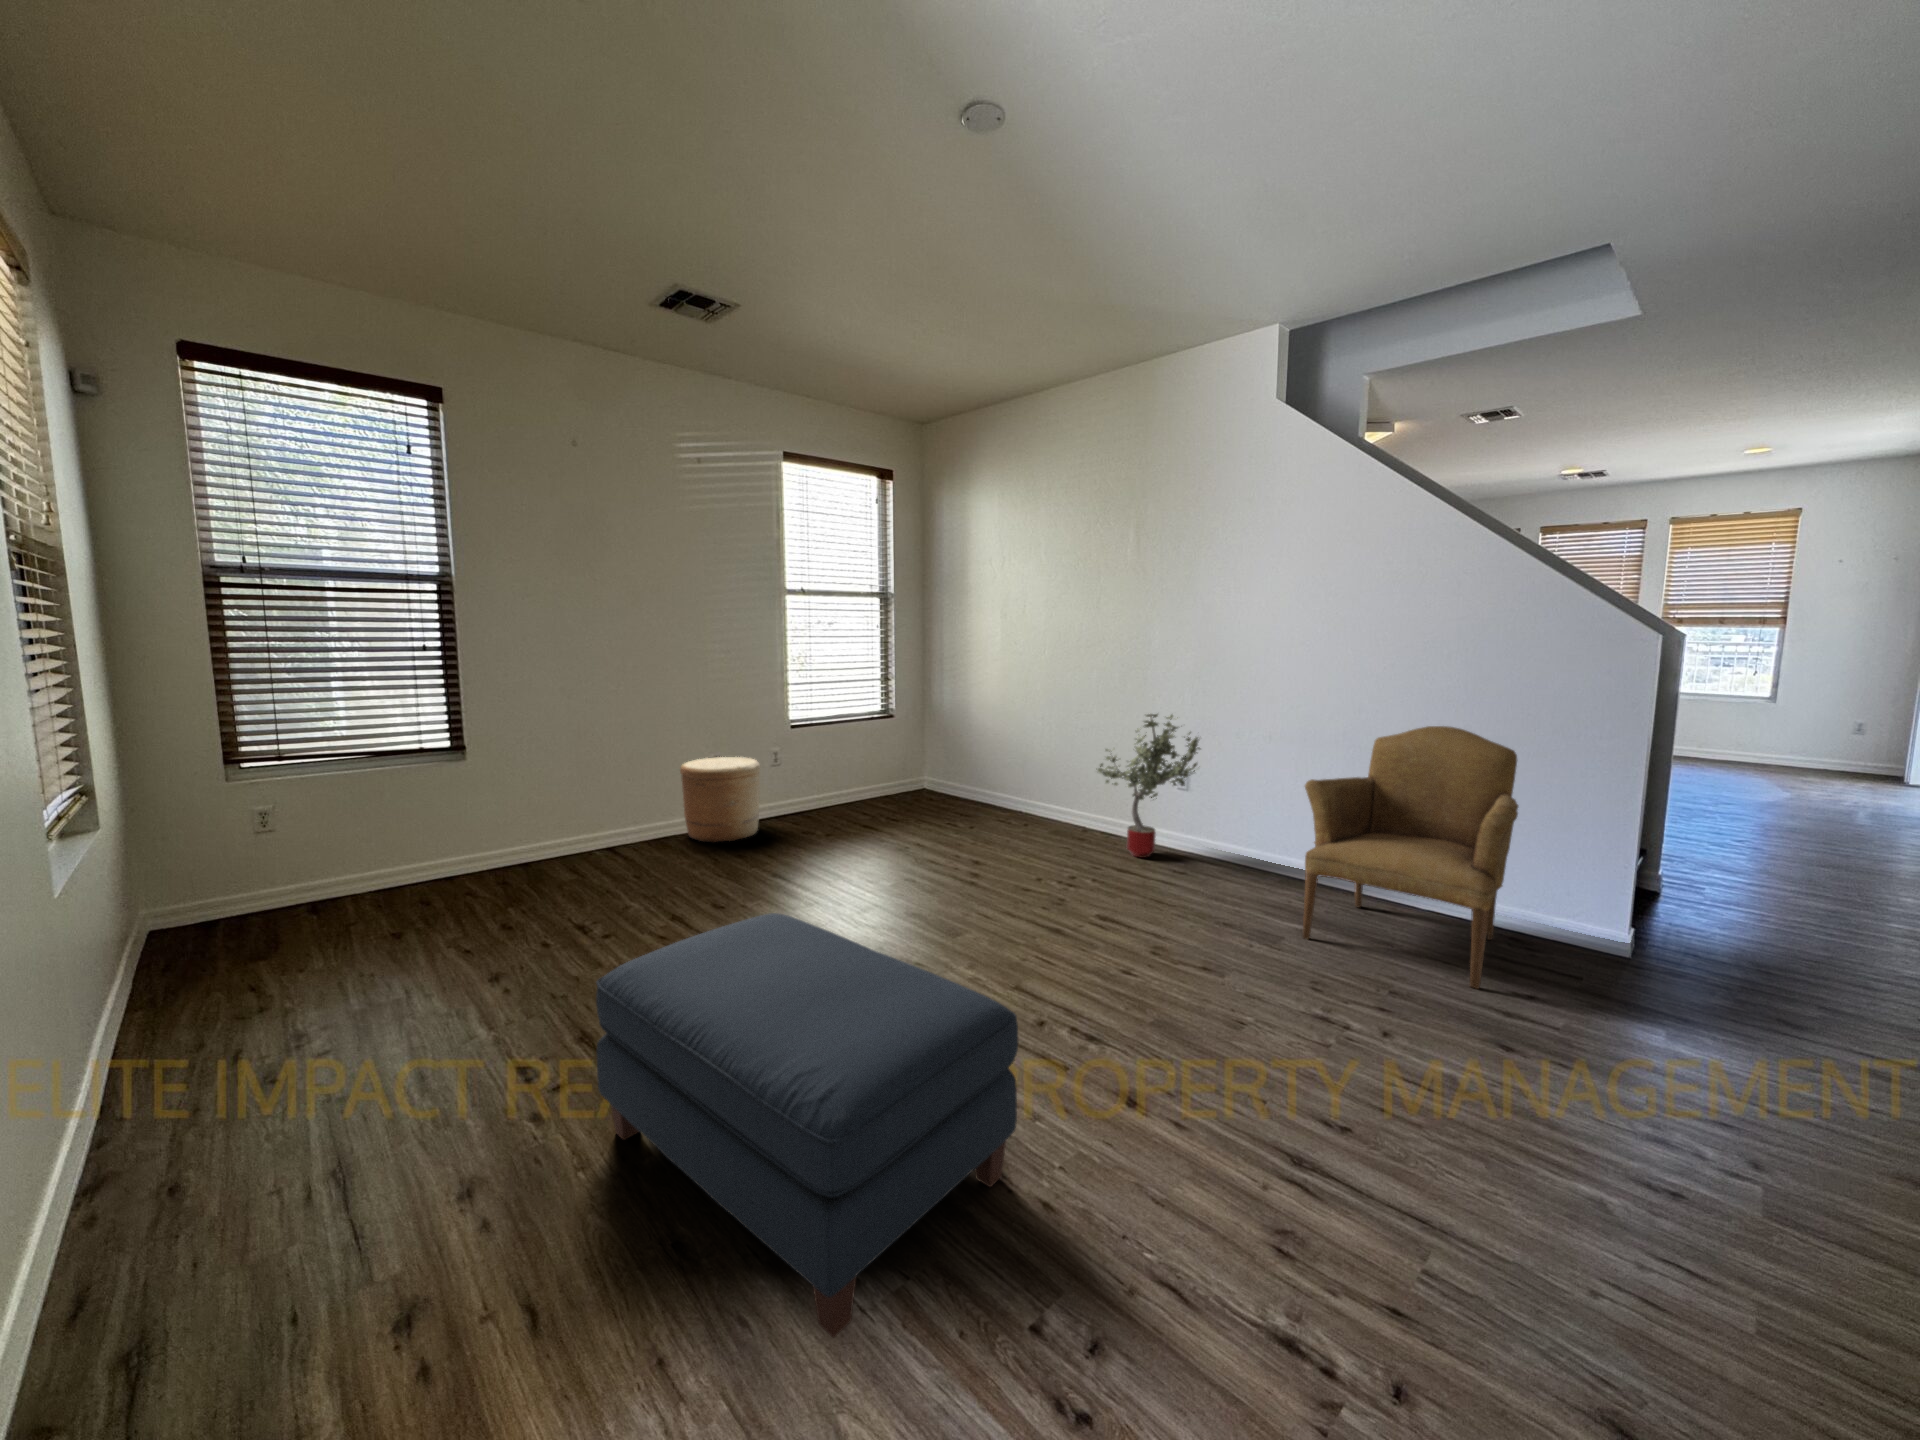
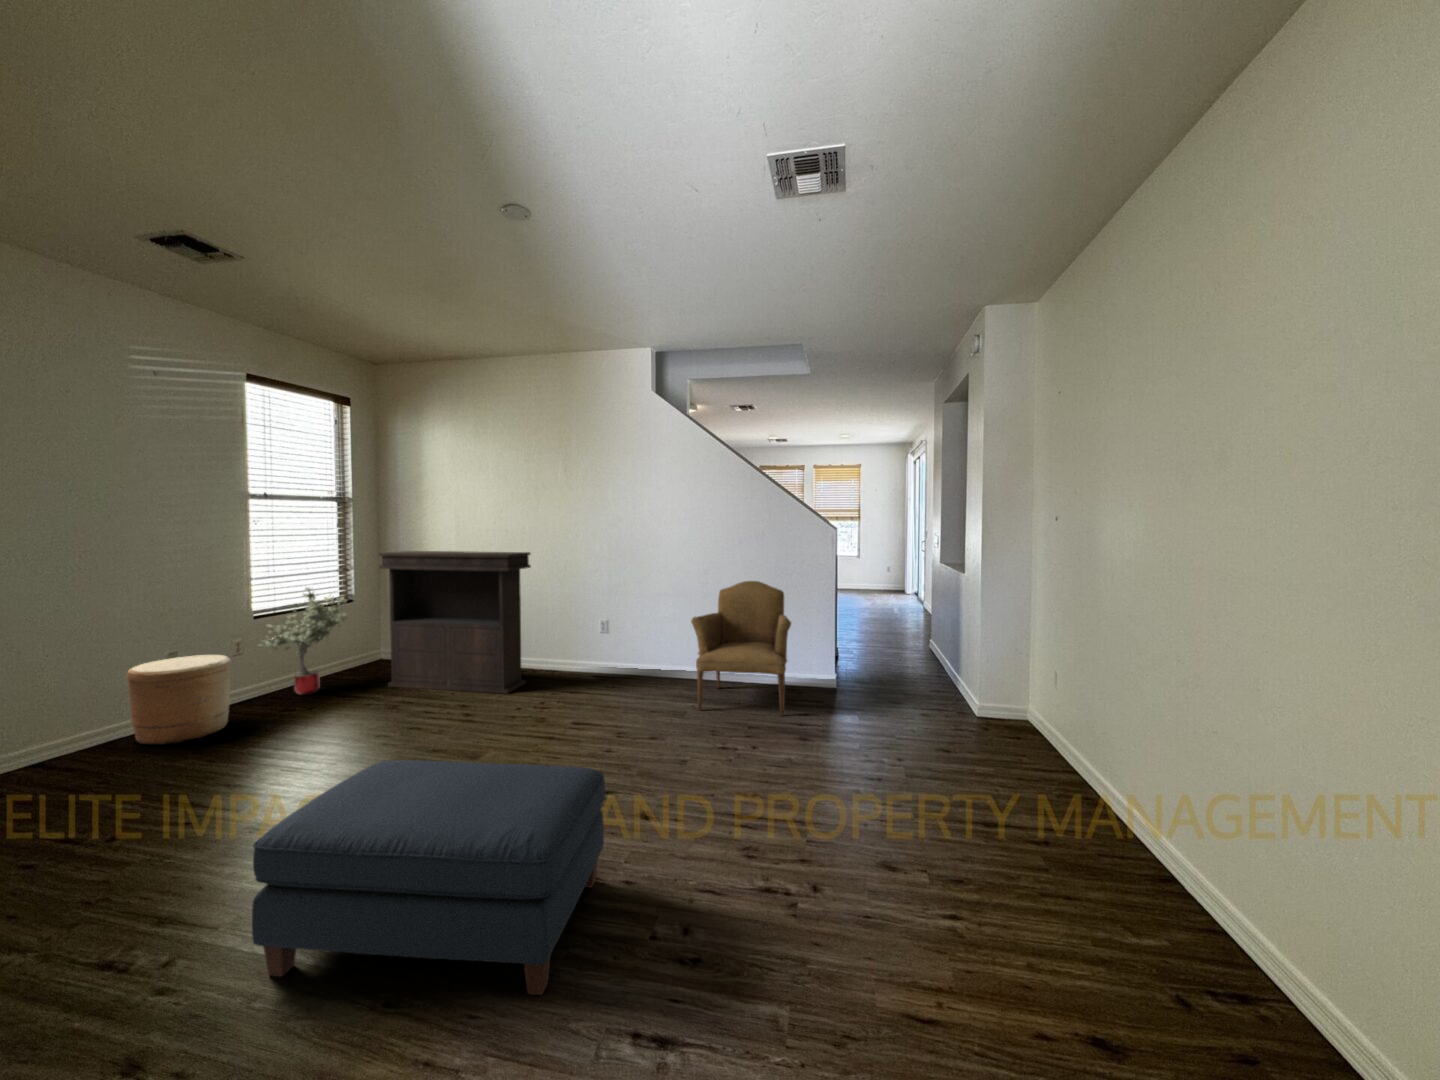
console table: none [904,657,1073,852] -> present [379,551,531,694]
potted tree: present [1098,714,1200,858] -> present [261,588,347,695]

